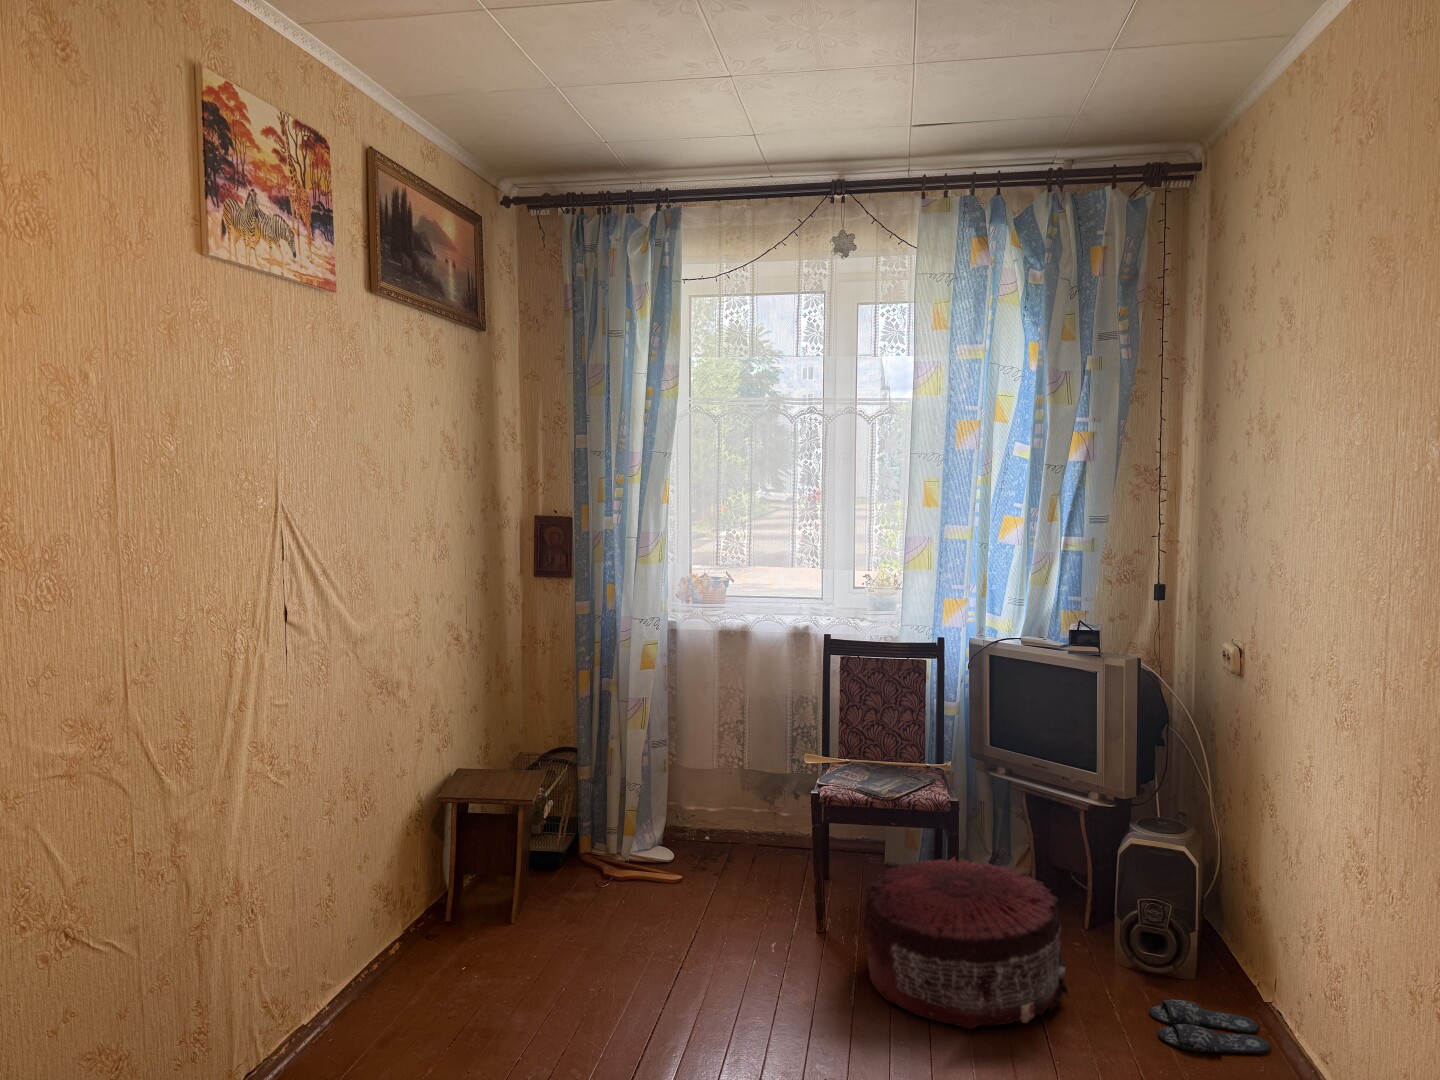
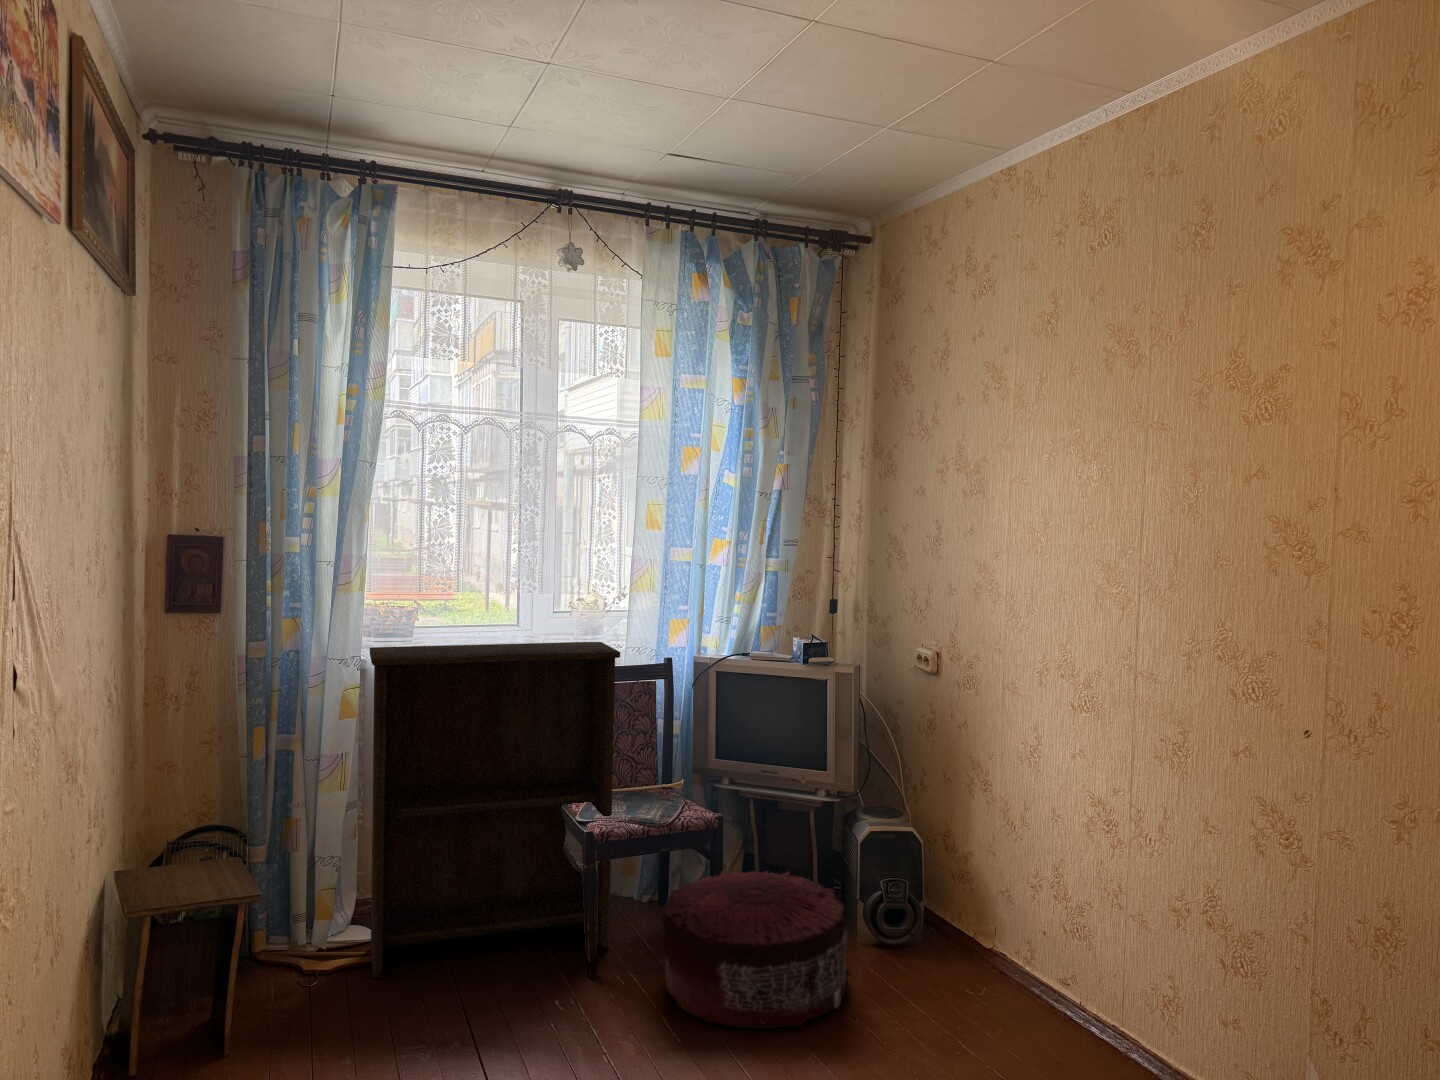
bookshelf: none [639,611,863,908] -> present [370,642,620,977]
slippers: present [1149,999,1271,1054] -> none [909,957,1006,996]

